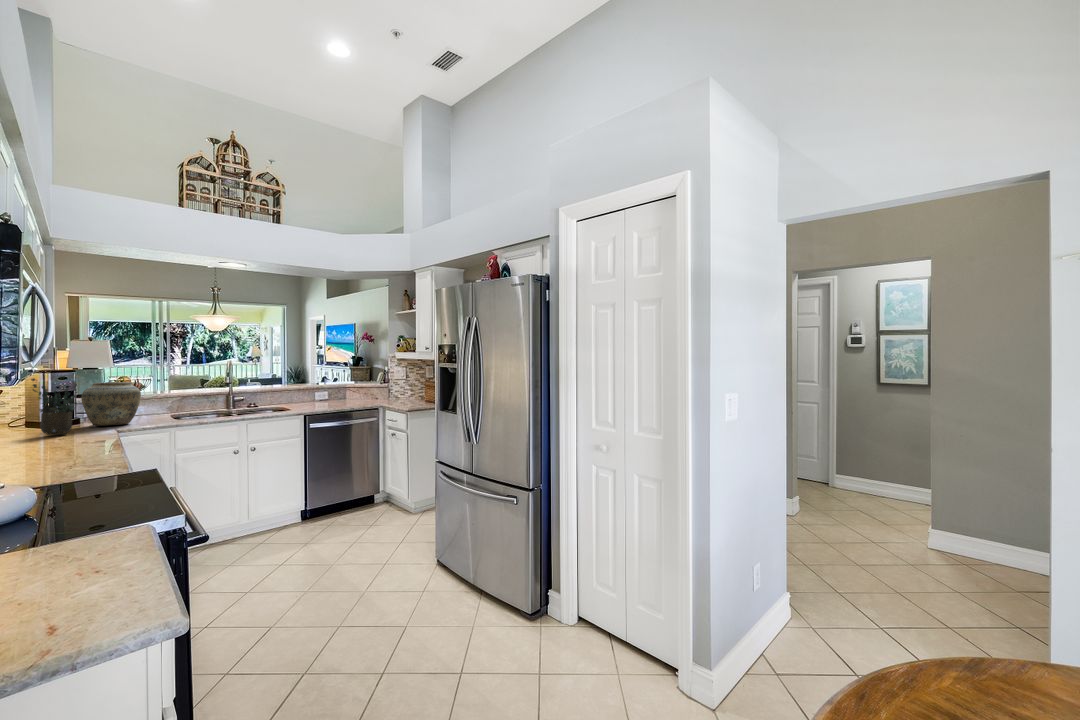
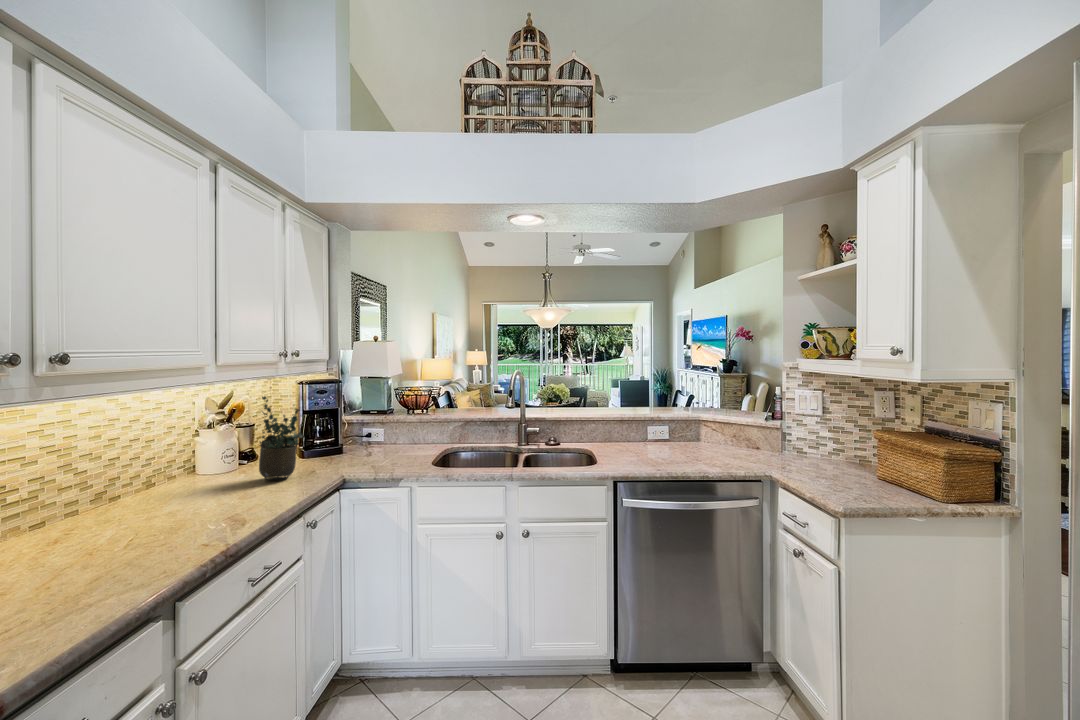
vase: present [81,382,141,426] -> none [334,400,400,464]

